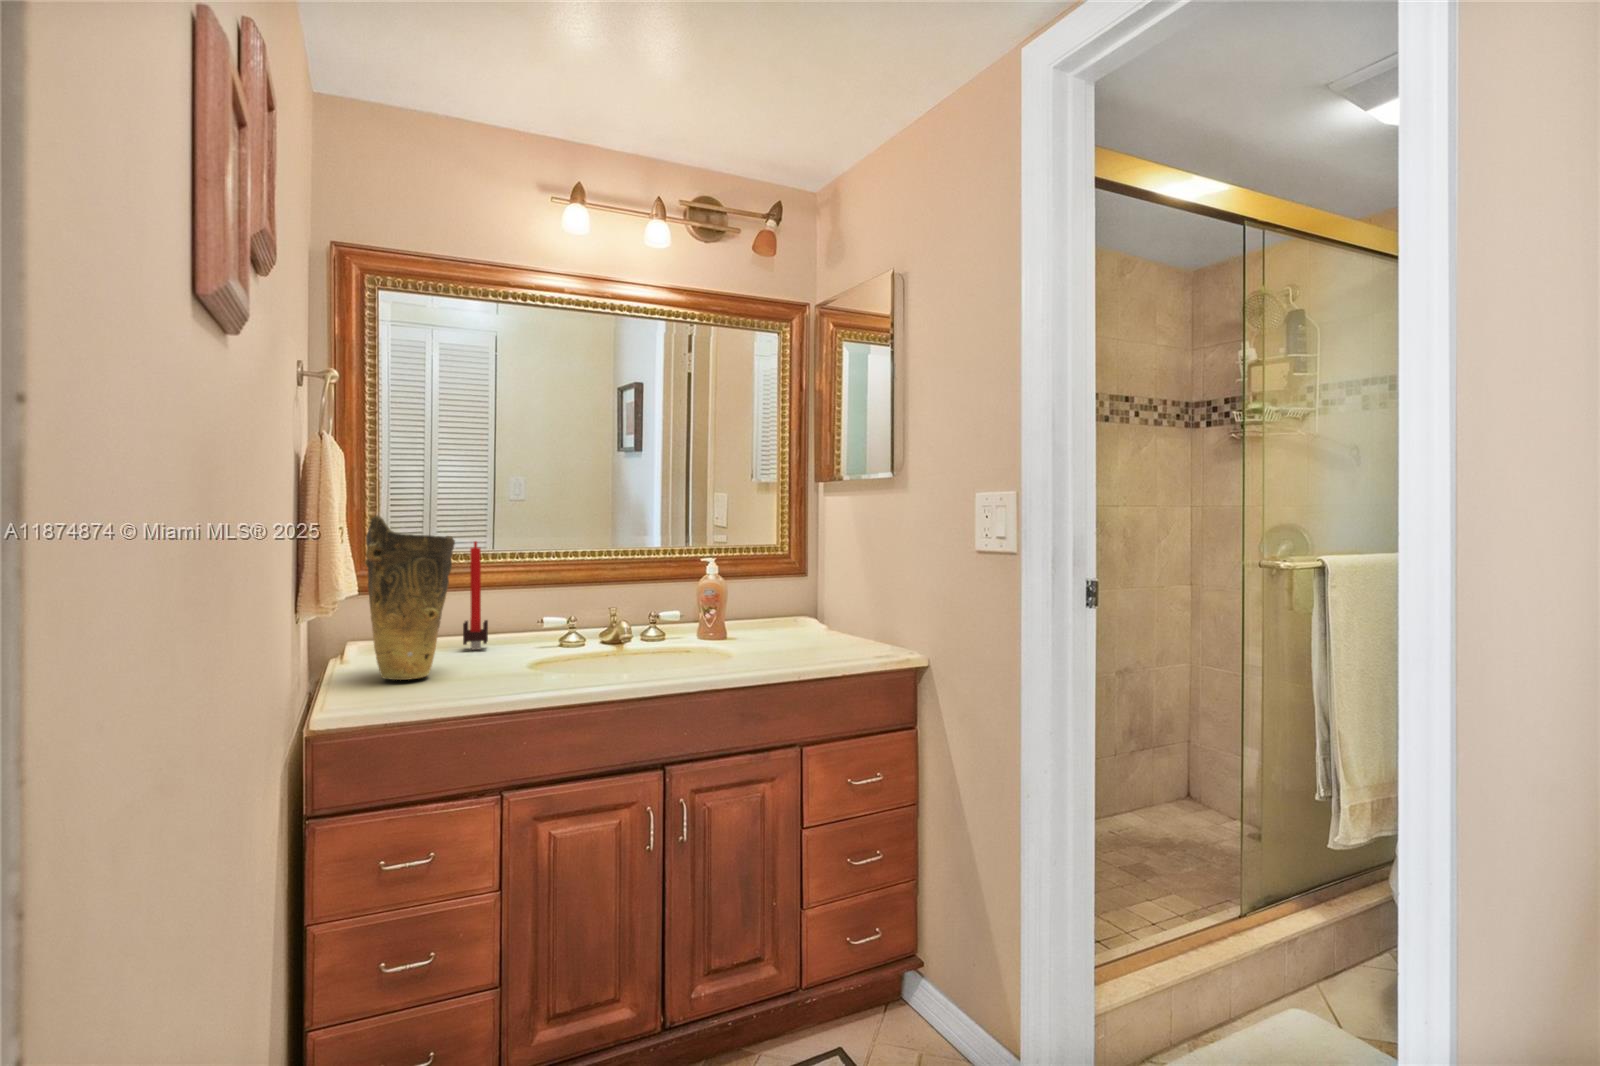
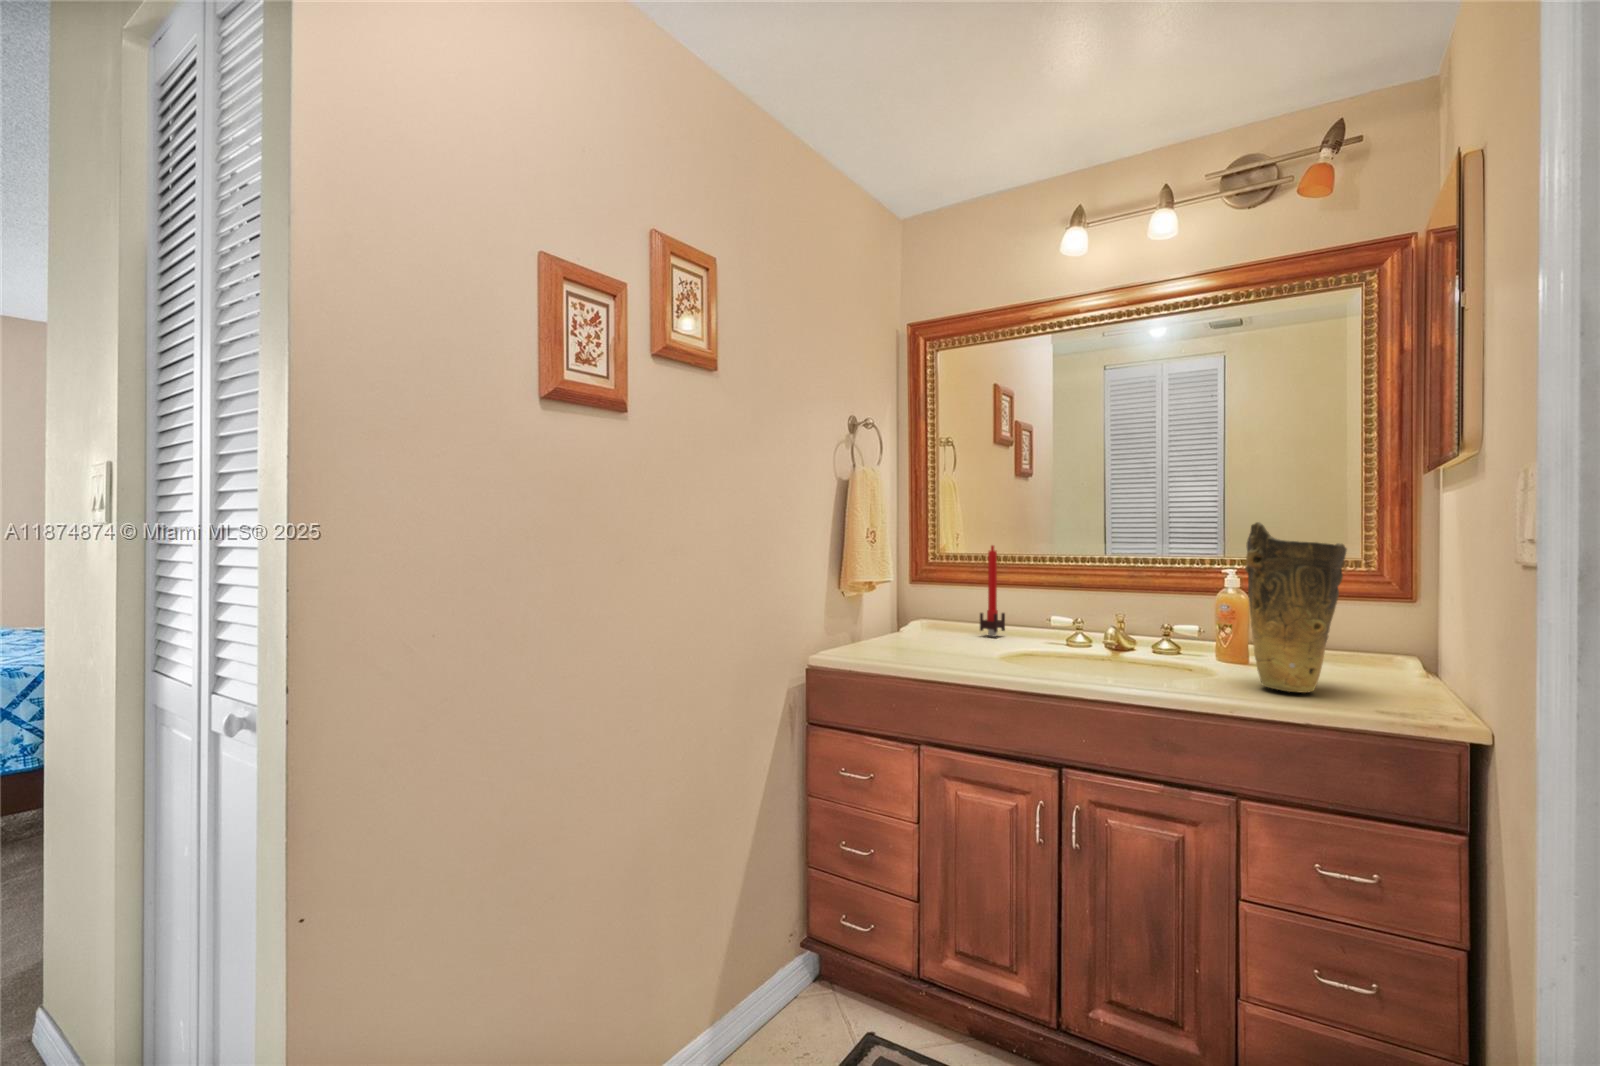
vase: present [365,515,455,680] -> present [1245,522,1347,693]

